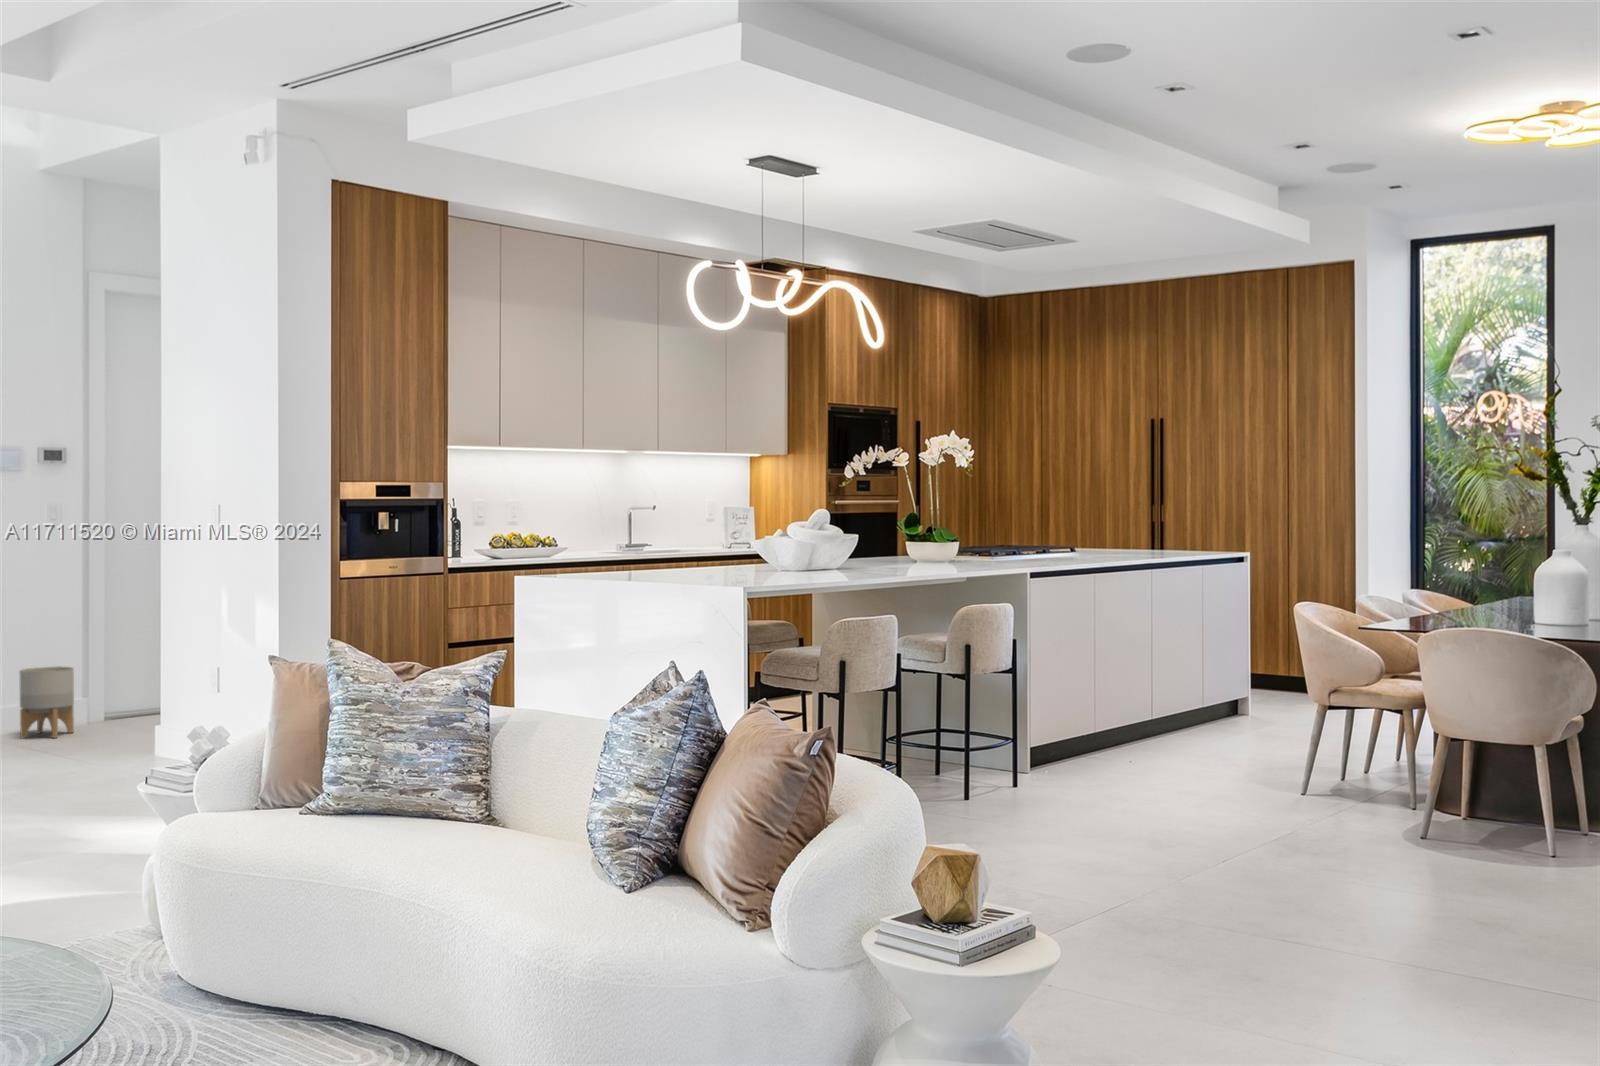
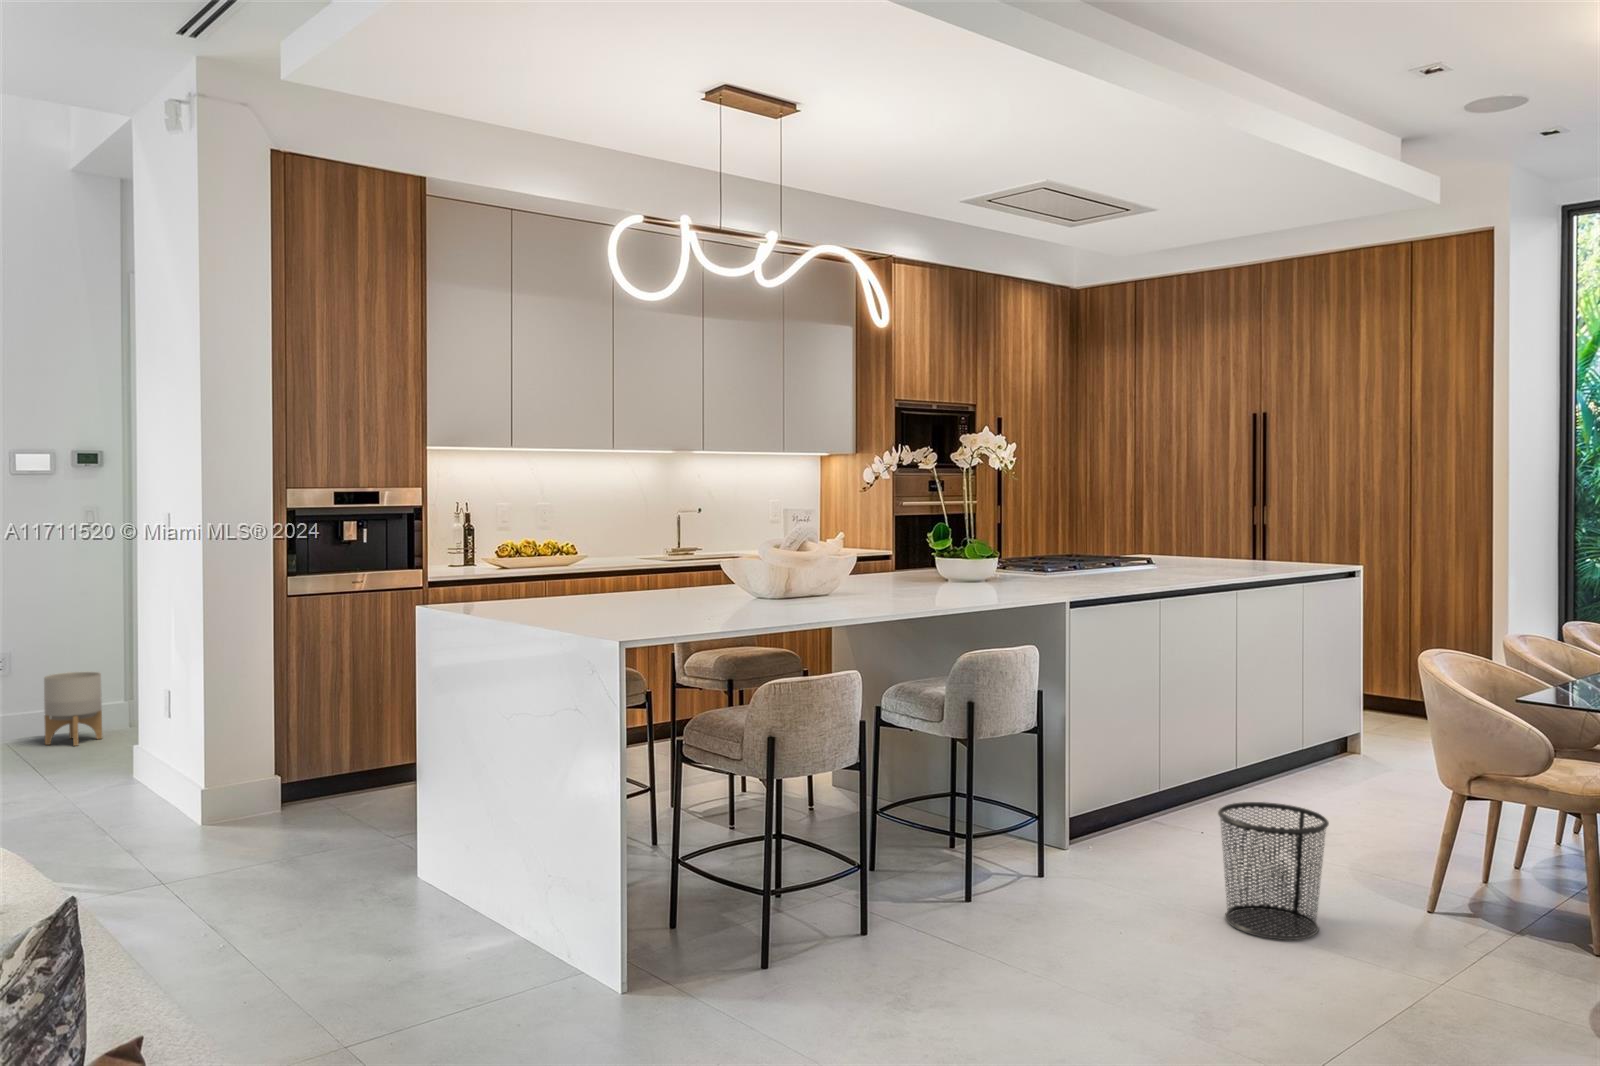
waste bin: none [1154,717,1233,810] -> present [1218,802,1329,940]

